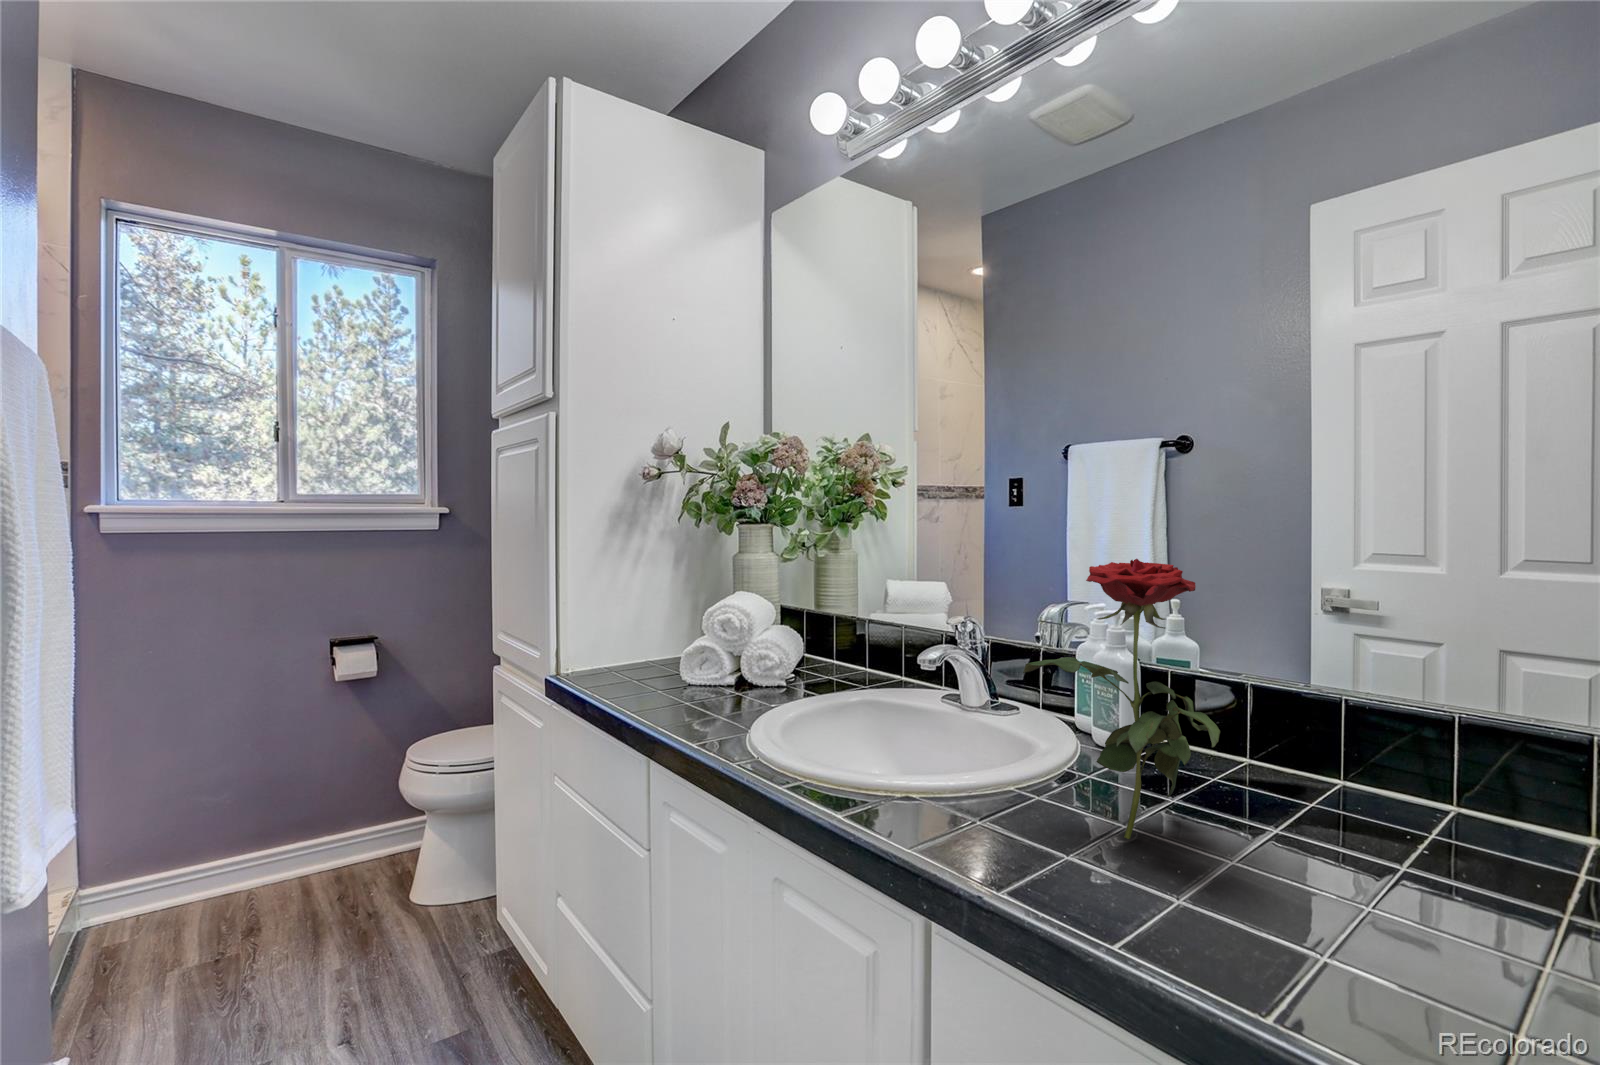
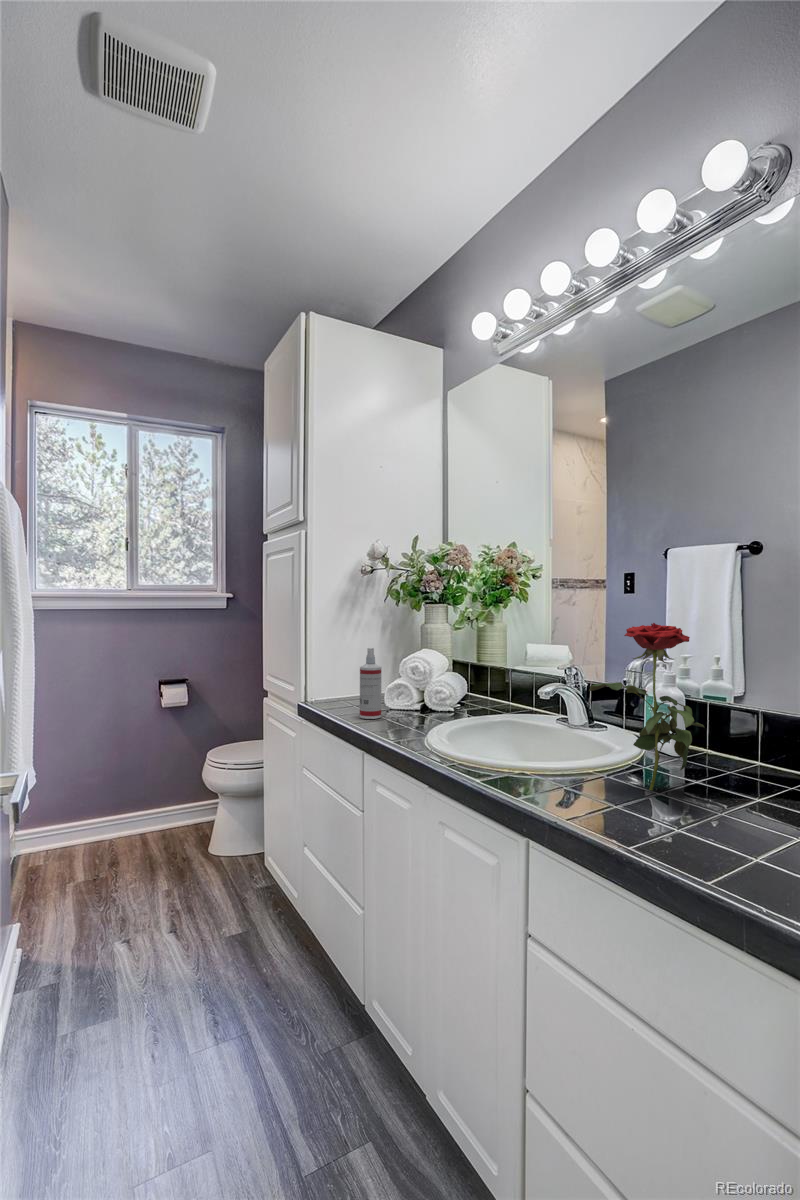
spray bottle: none [642,590,675,698] -> present [360,648,381,719]

